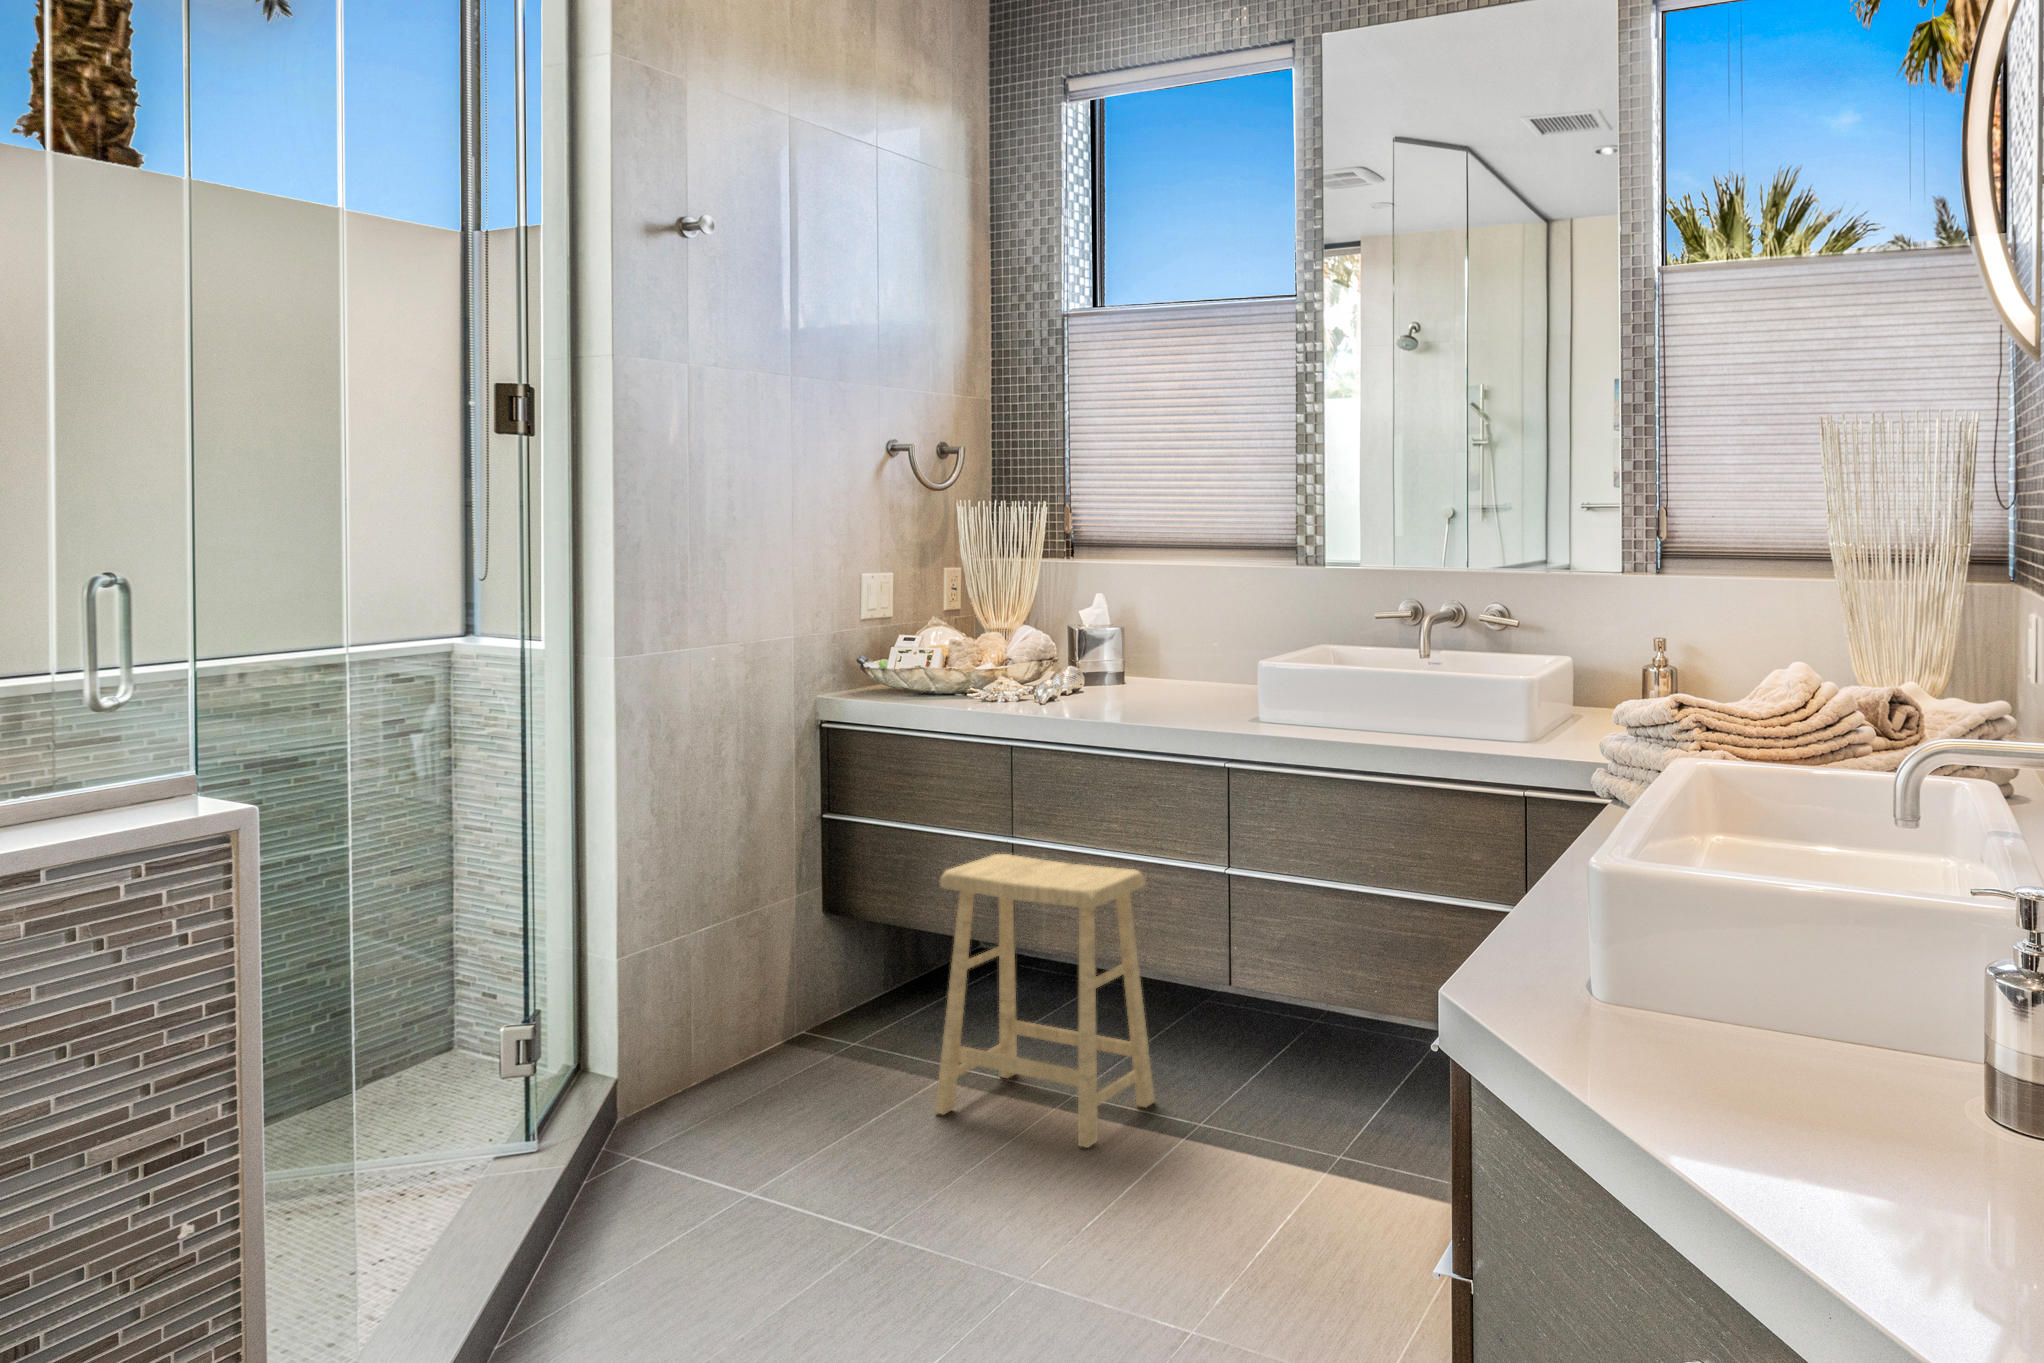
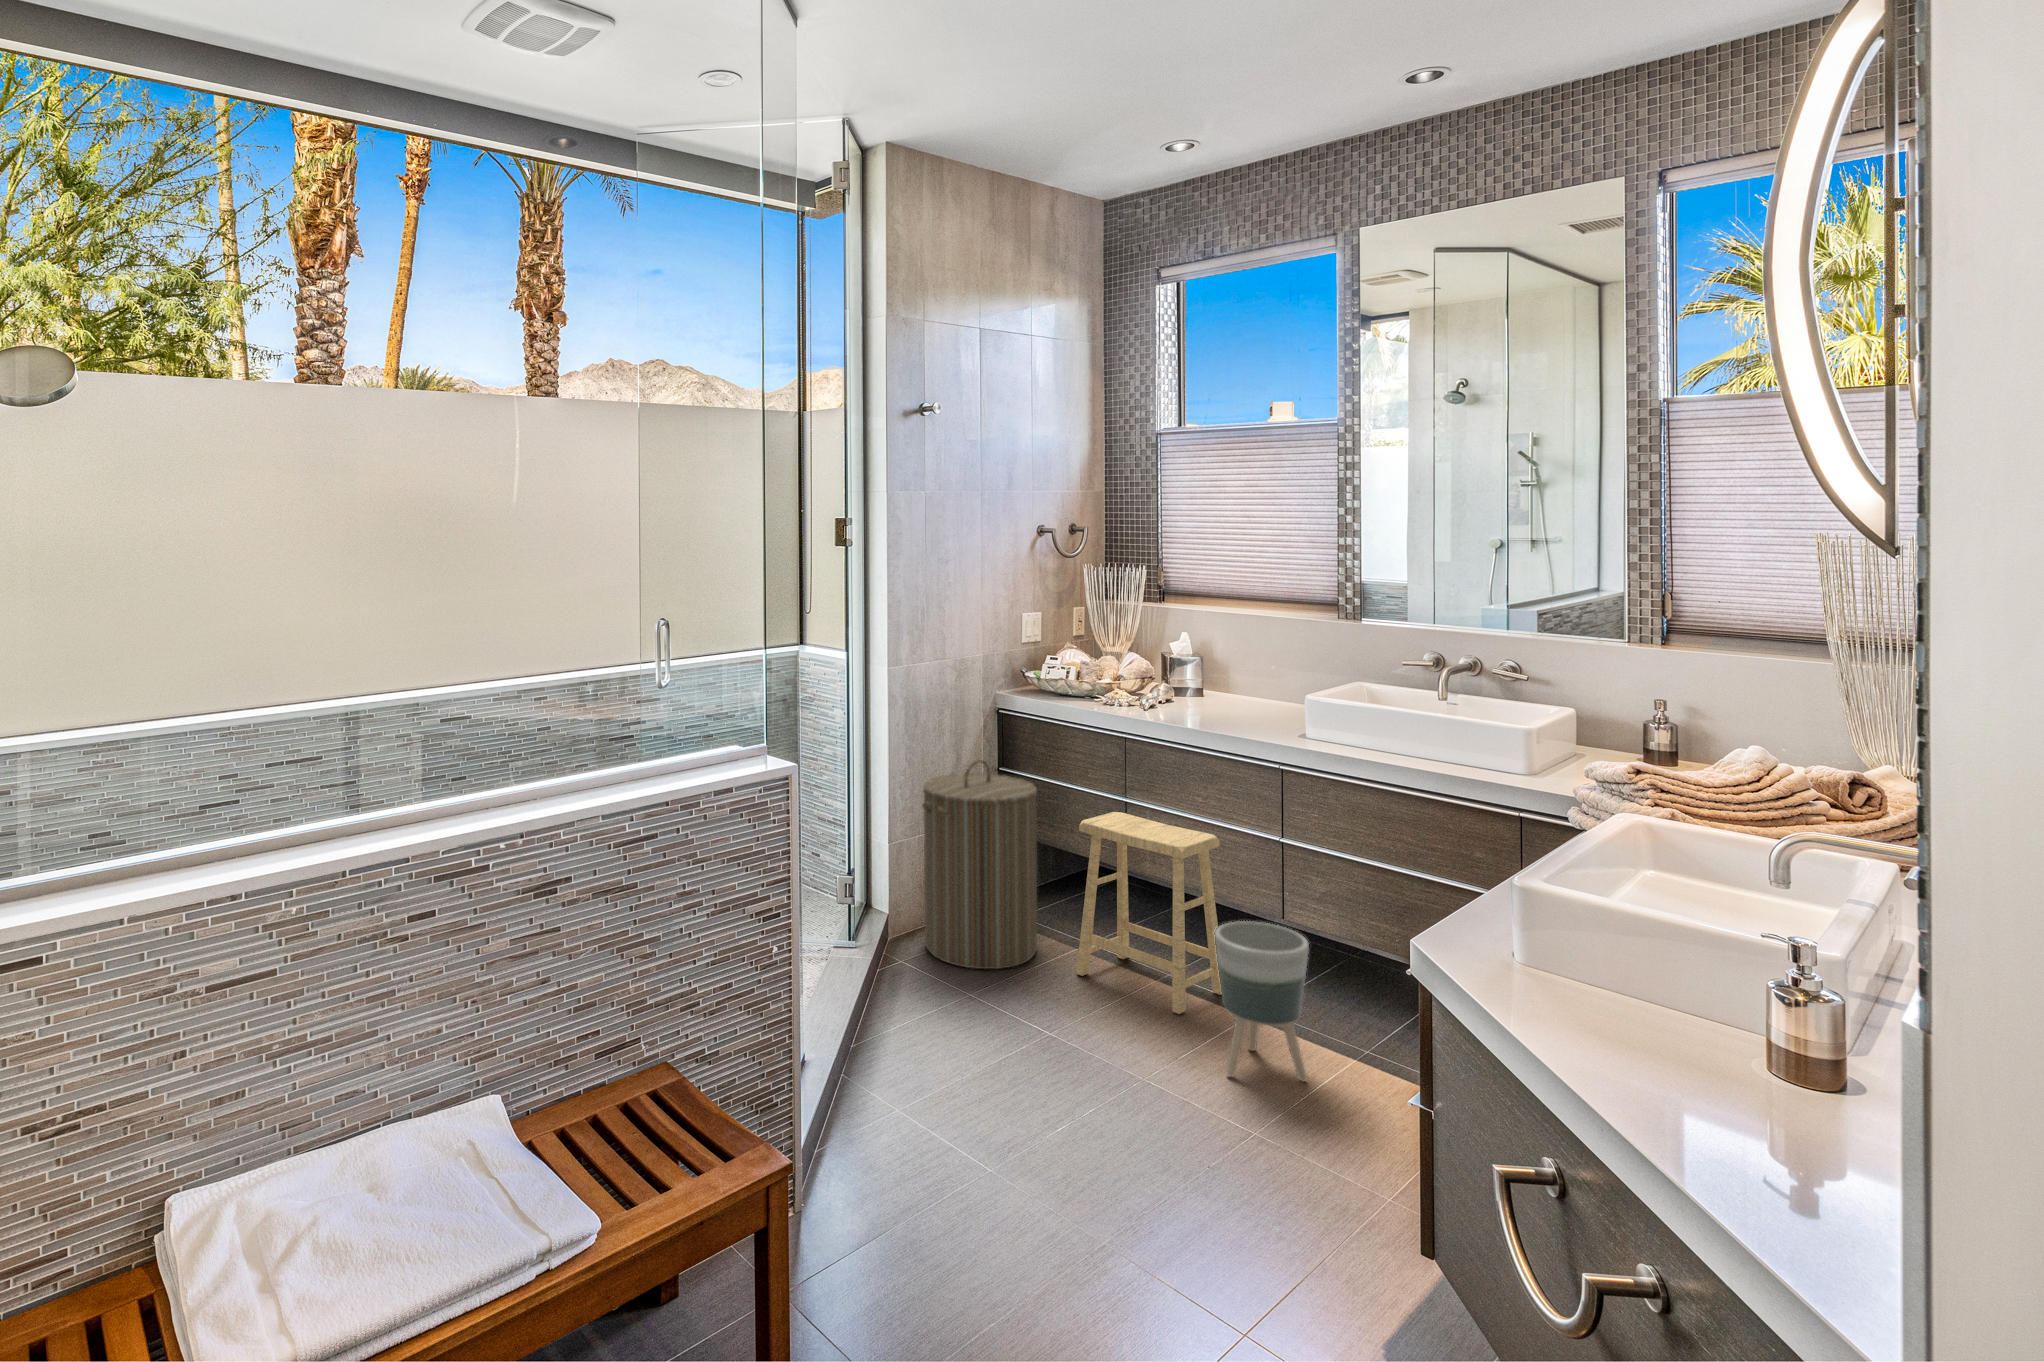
laundry hamper: none [680,792,876,1133] -> present [922,760,1037,969]
planter: none [1138,988,1270,1233] -> present [1215,921,1309,1082]

